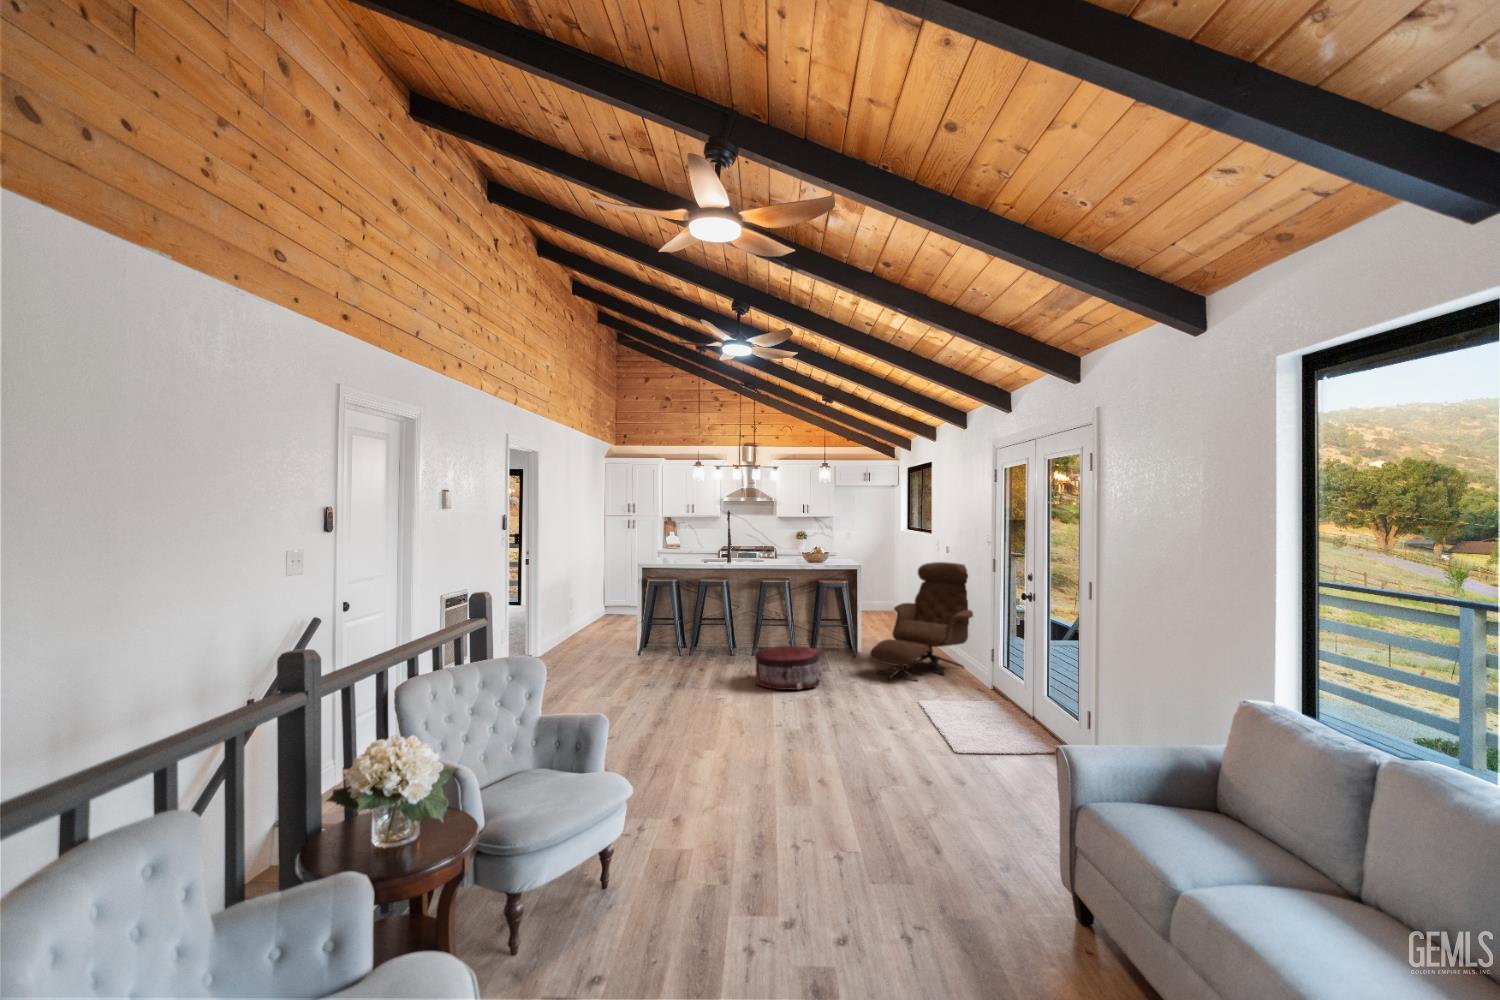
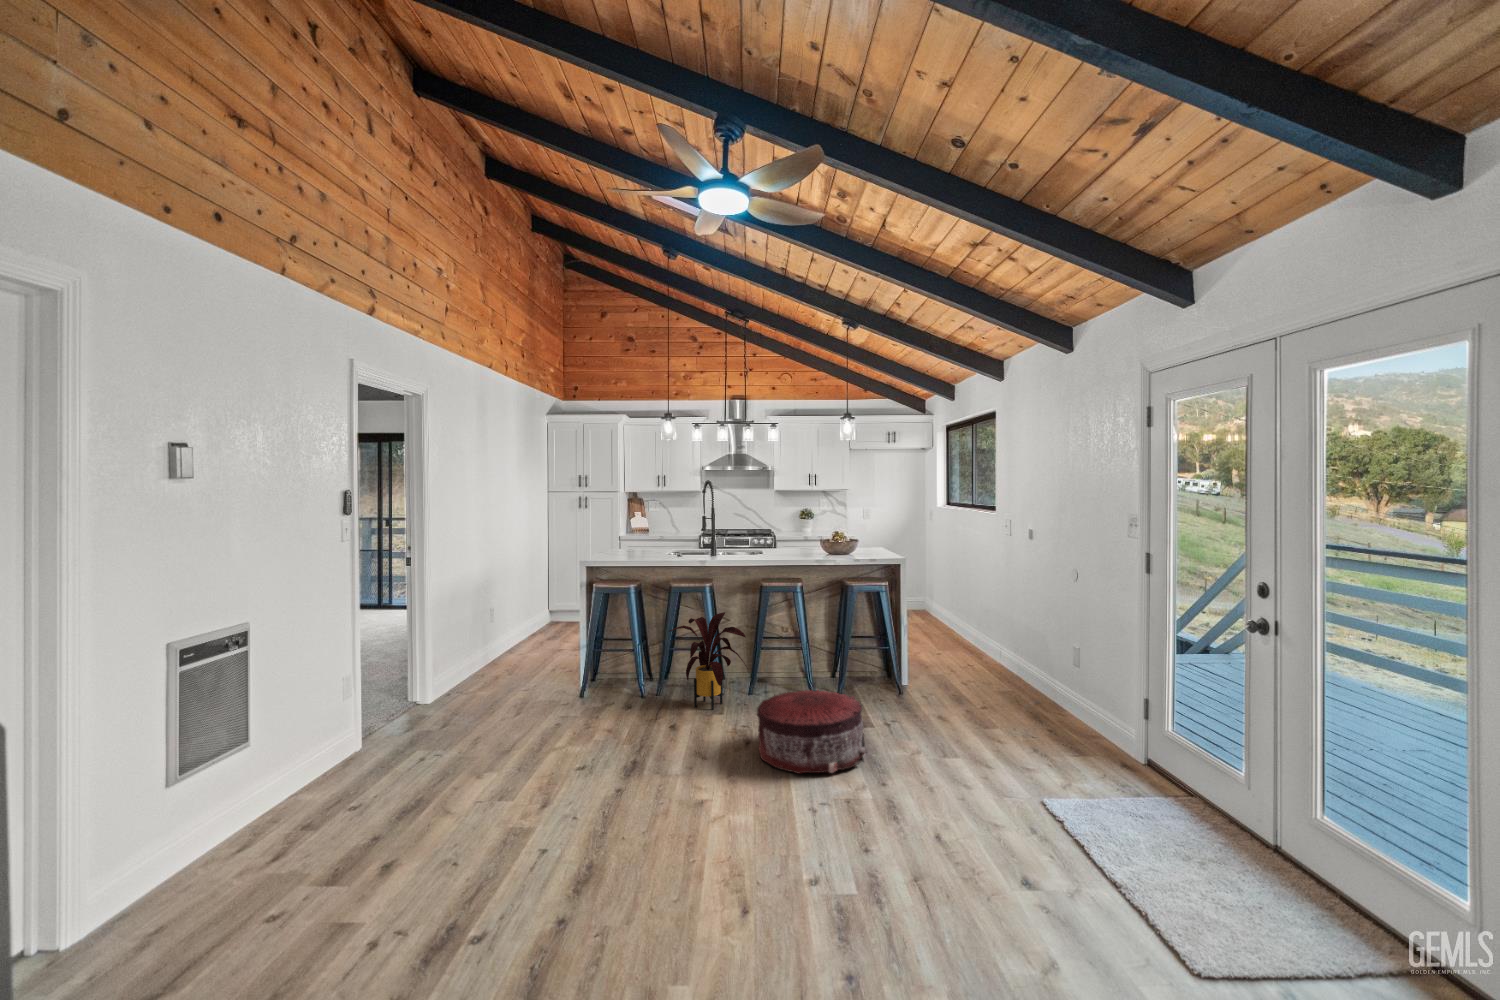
lounge chair: present [870,562,973,681] -> none [935,554,1094,746]
house plant: none [698,600,752,663] -> present [670,612,746,710]

